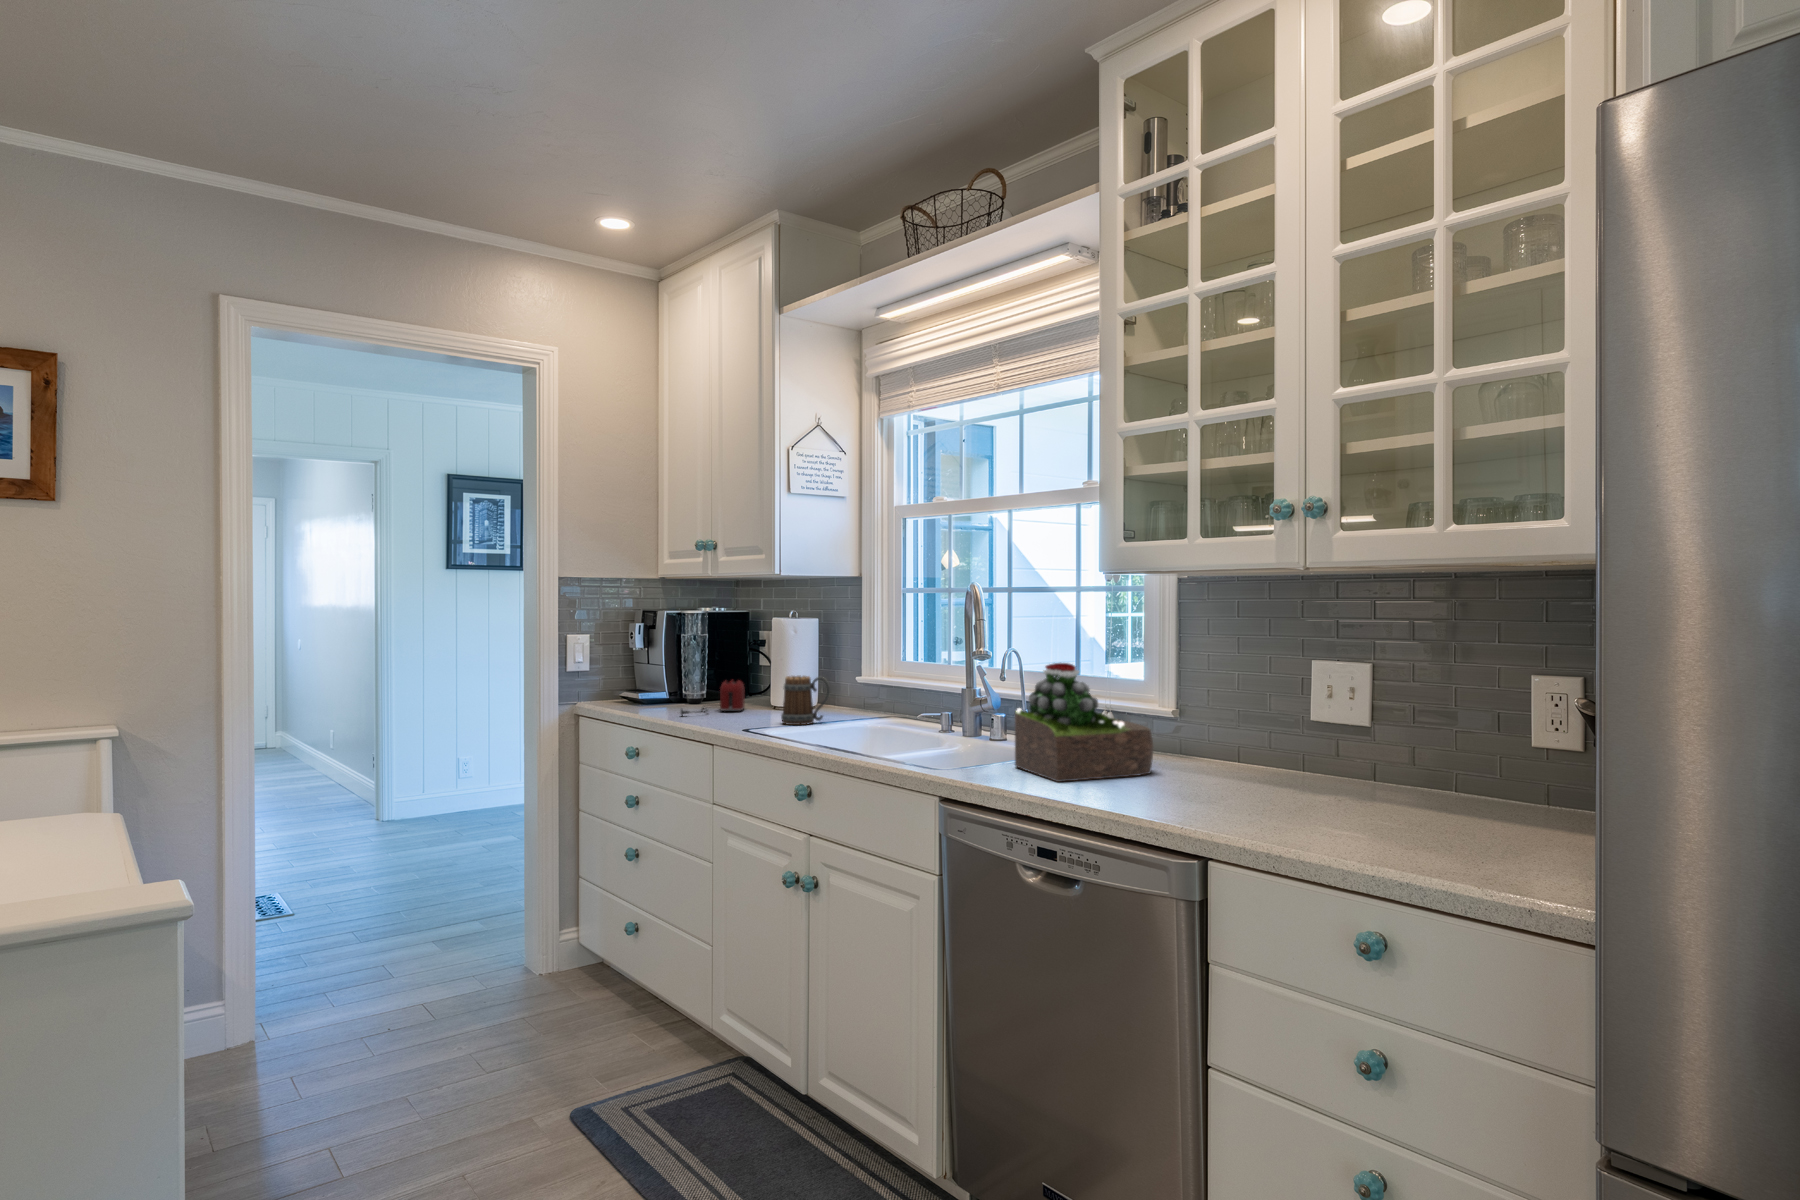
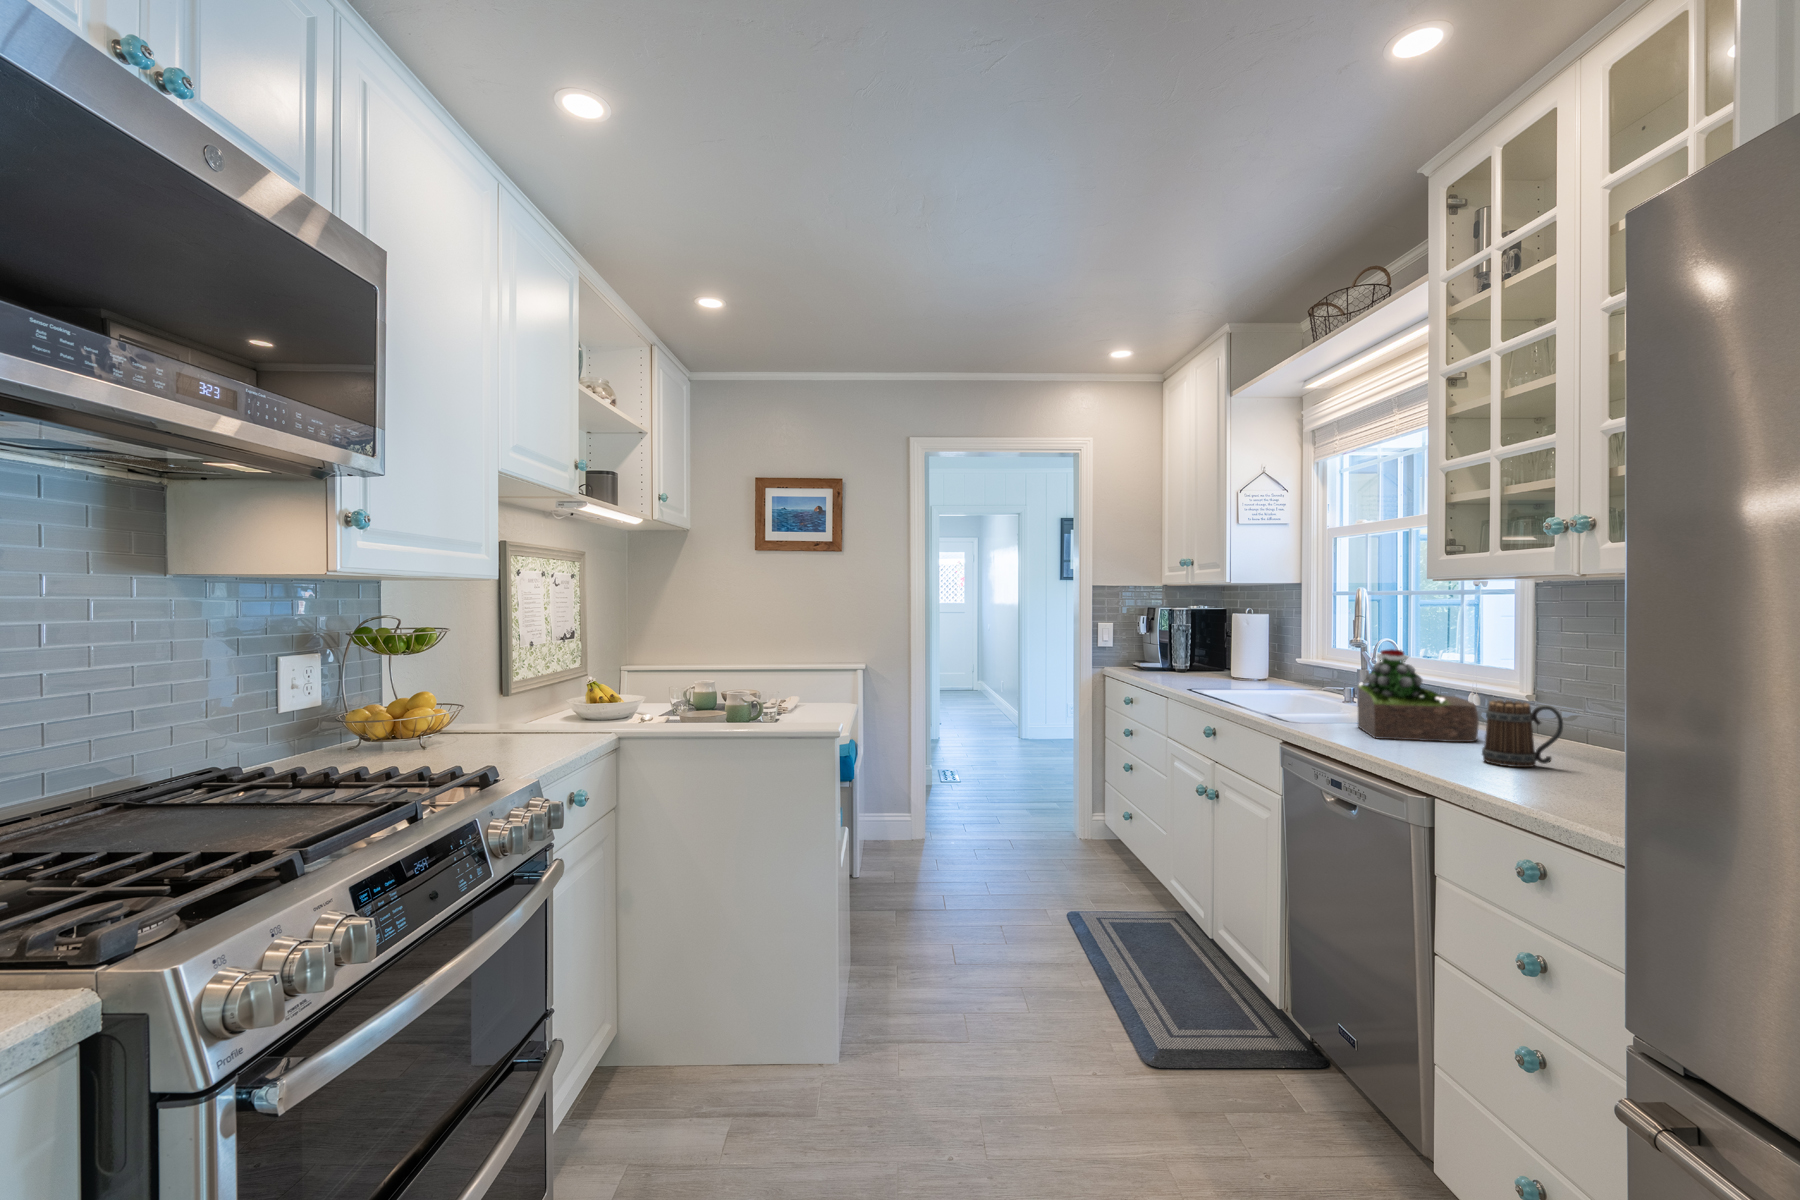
mug: present [781,676,830,725] -> present [1482,700,1563,767]
toaster: present [680,680,745,715] -> none [1159,656,1213,679]

